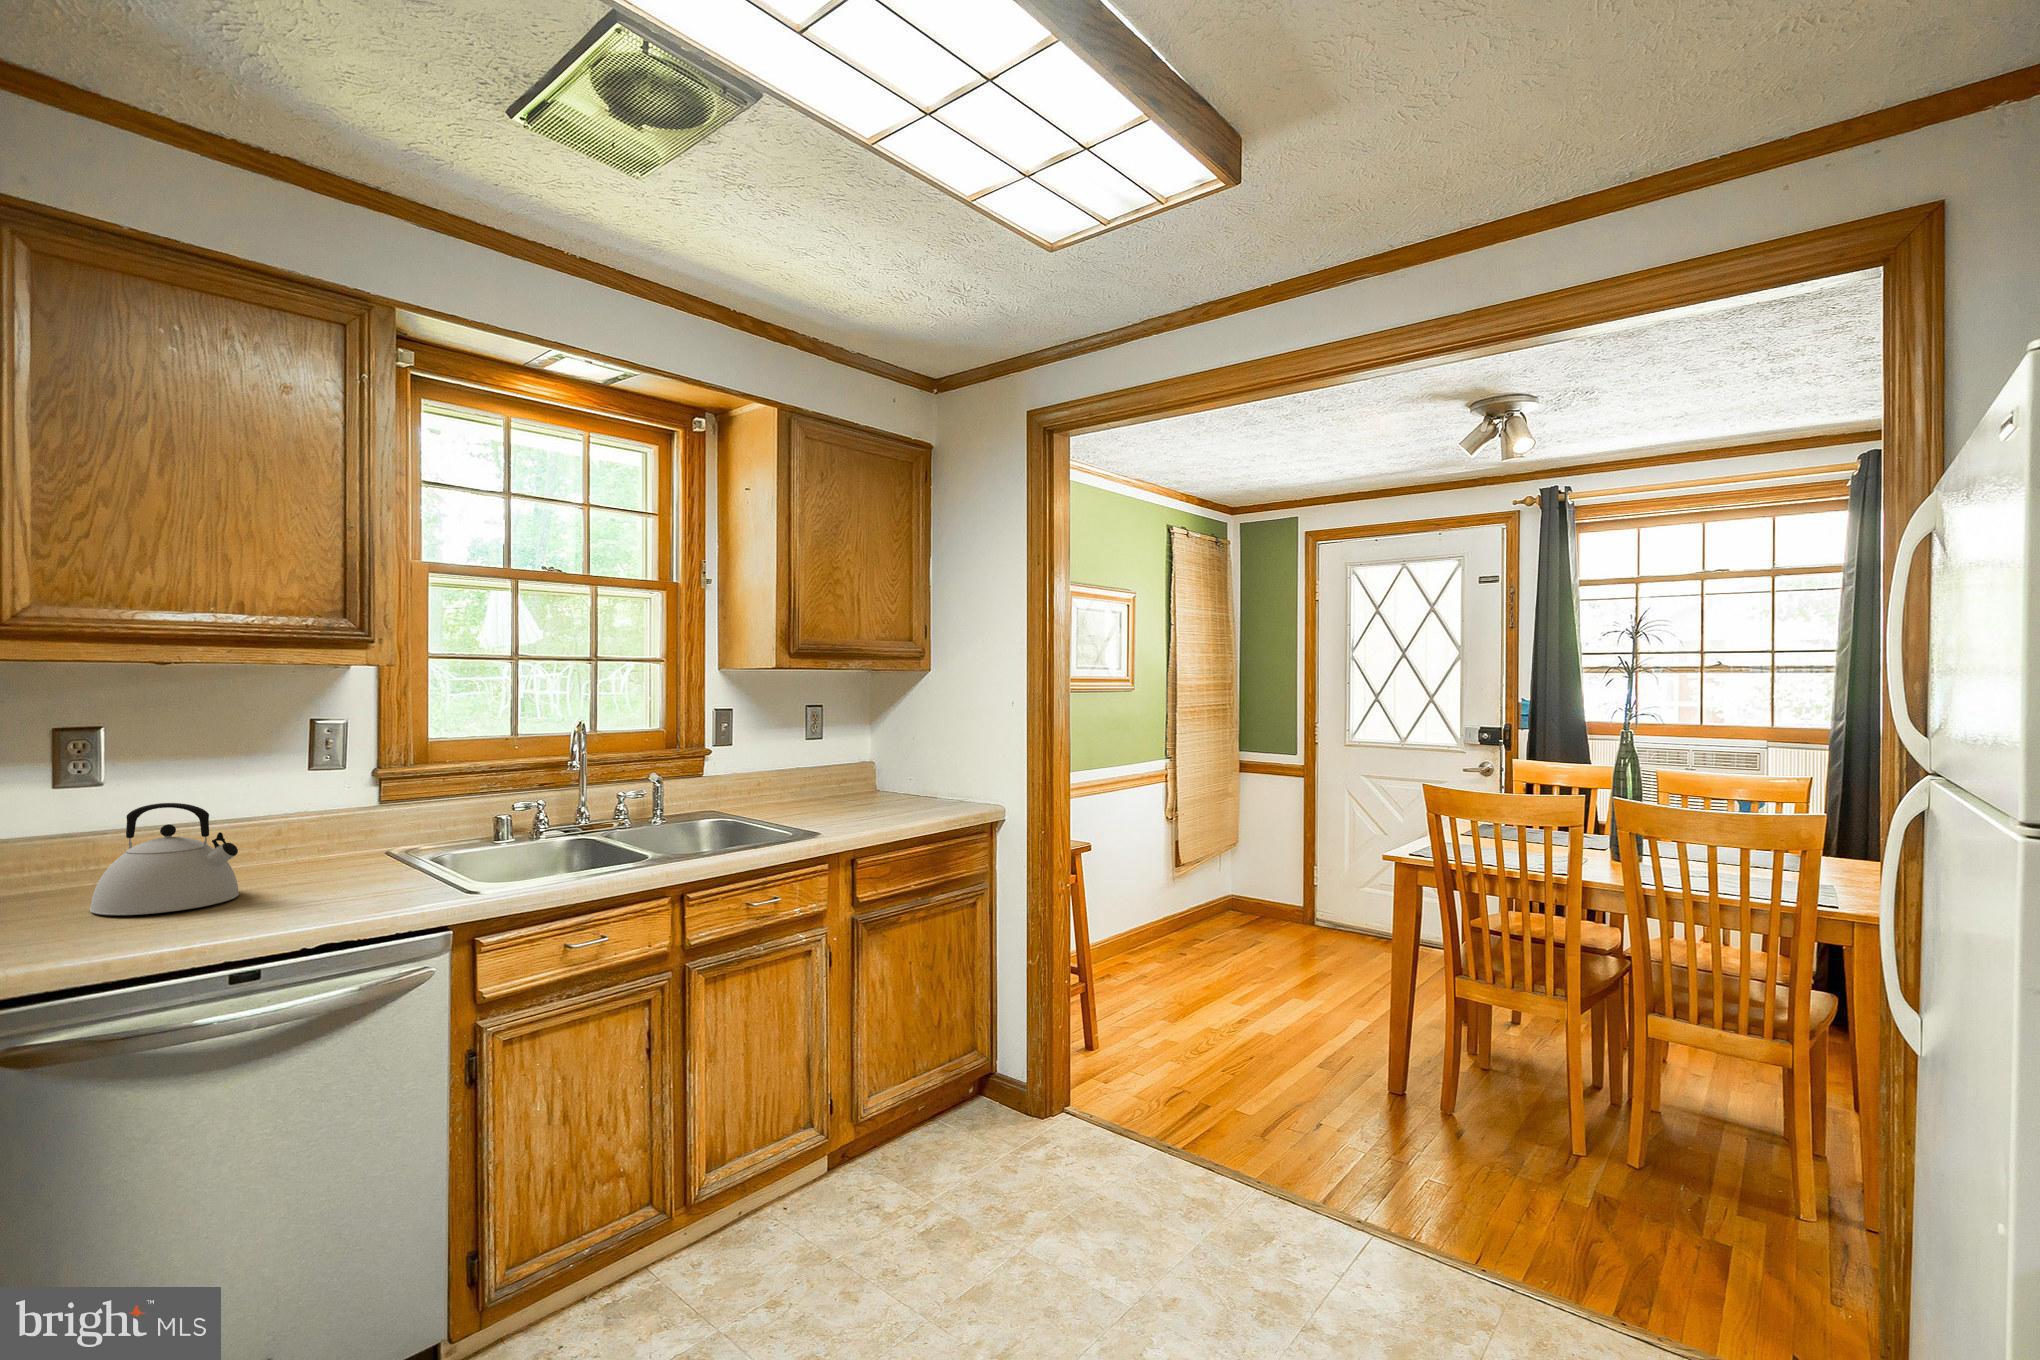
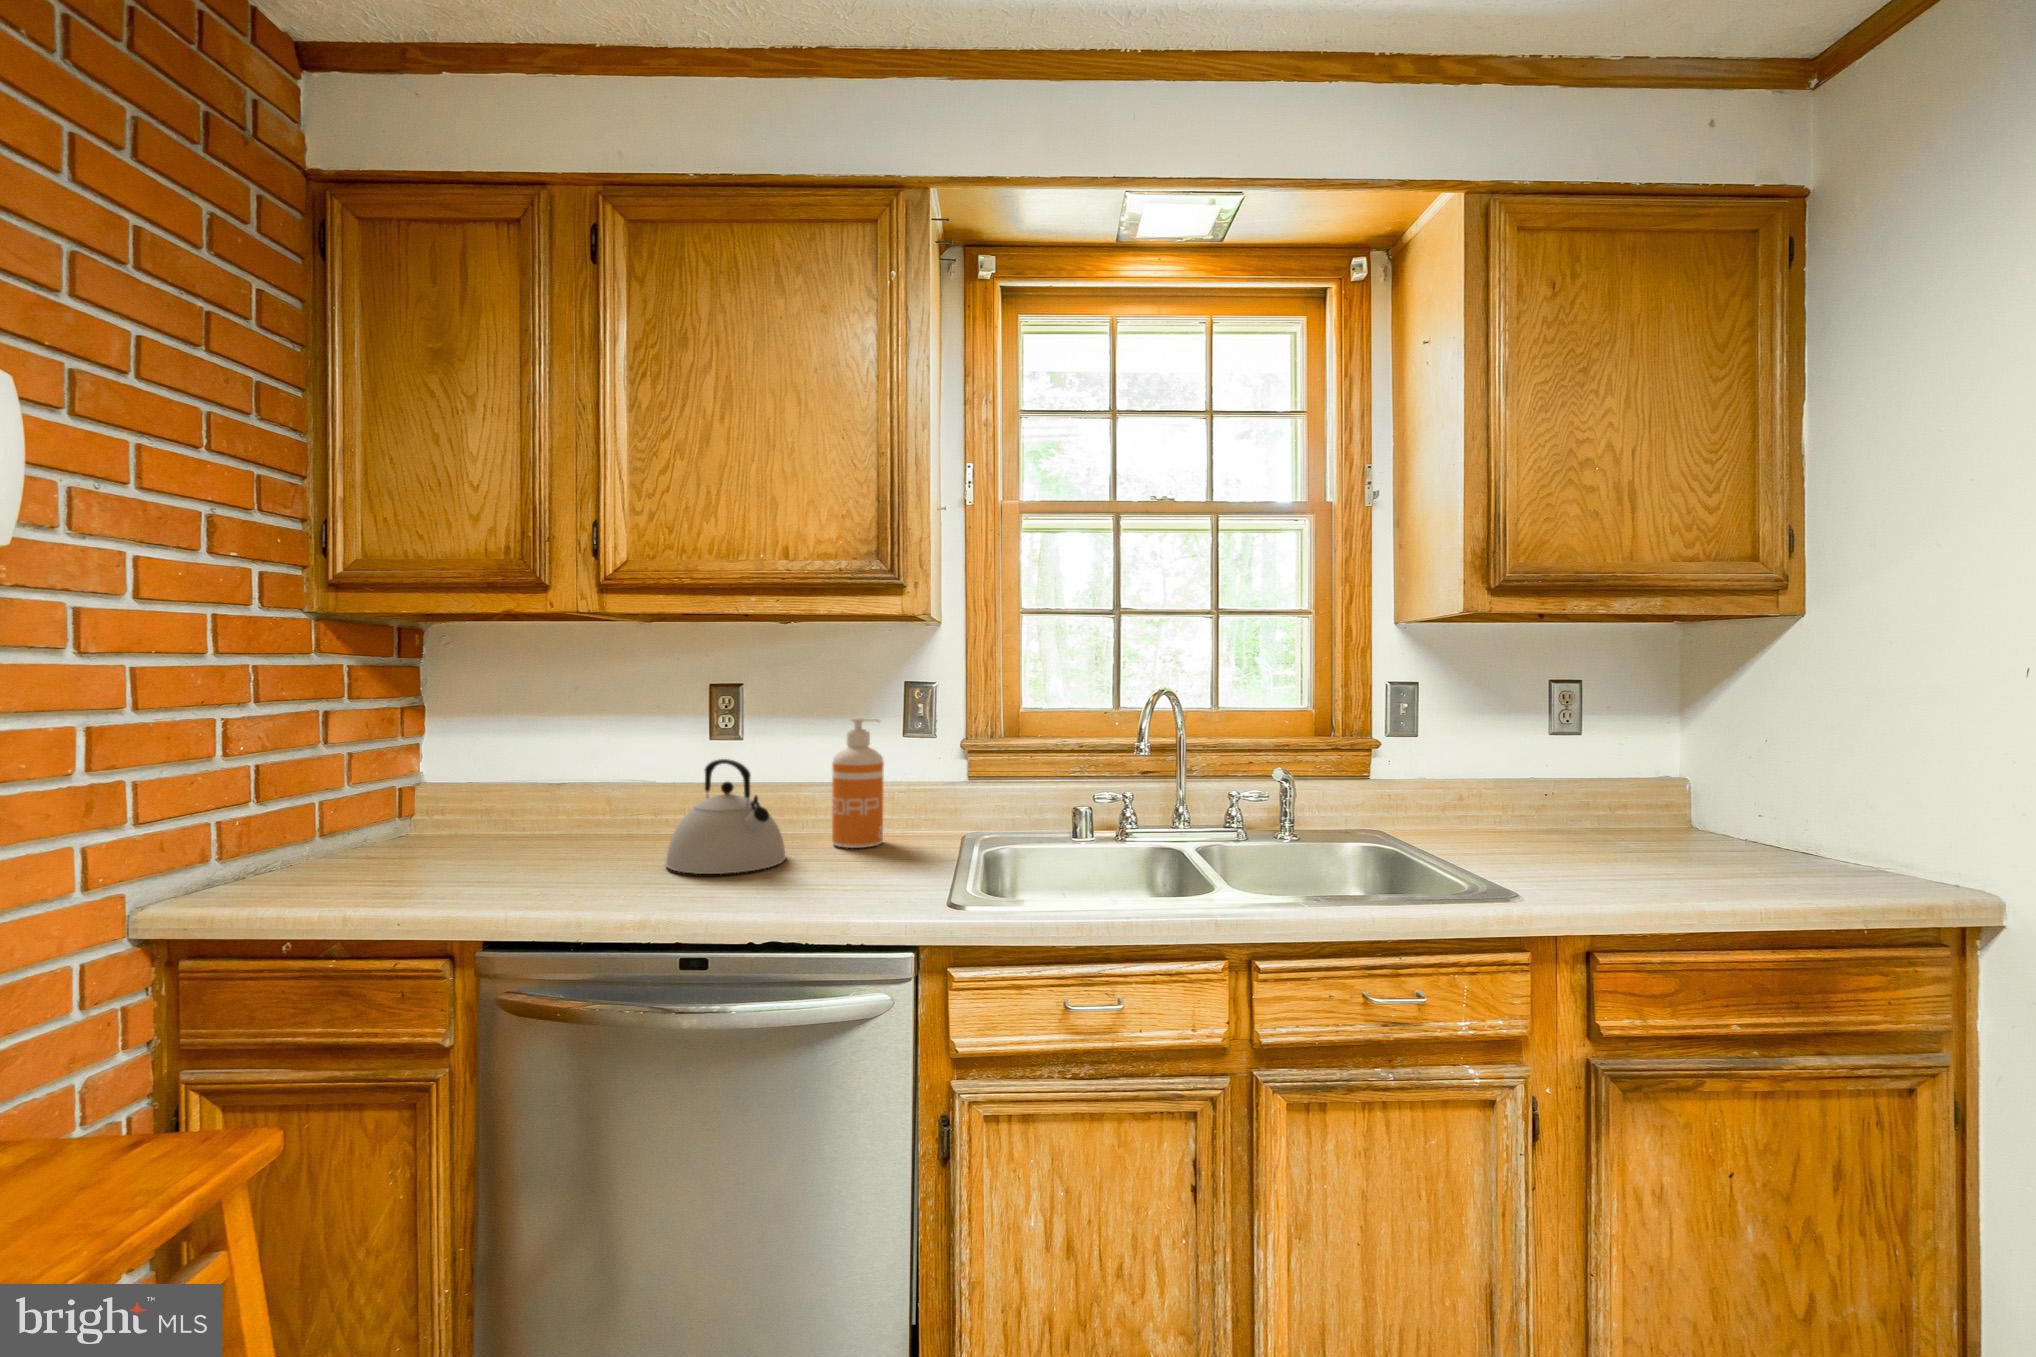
soap dispenser: none [259,756,317,876] -> present [832,718,883,848]

